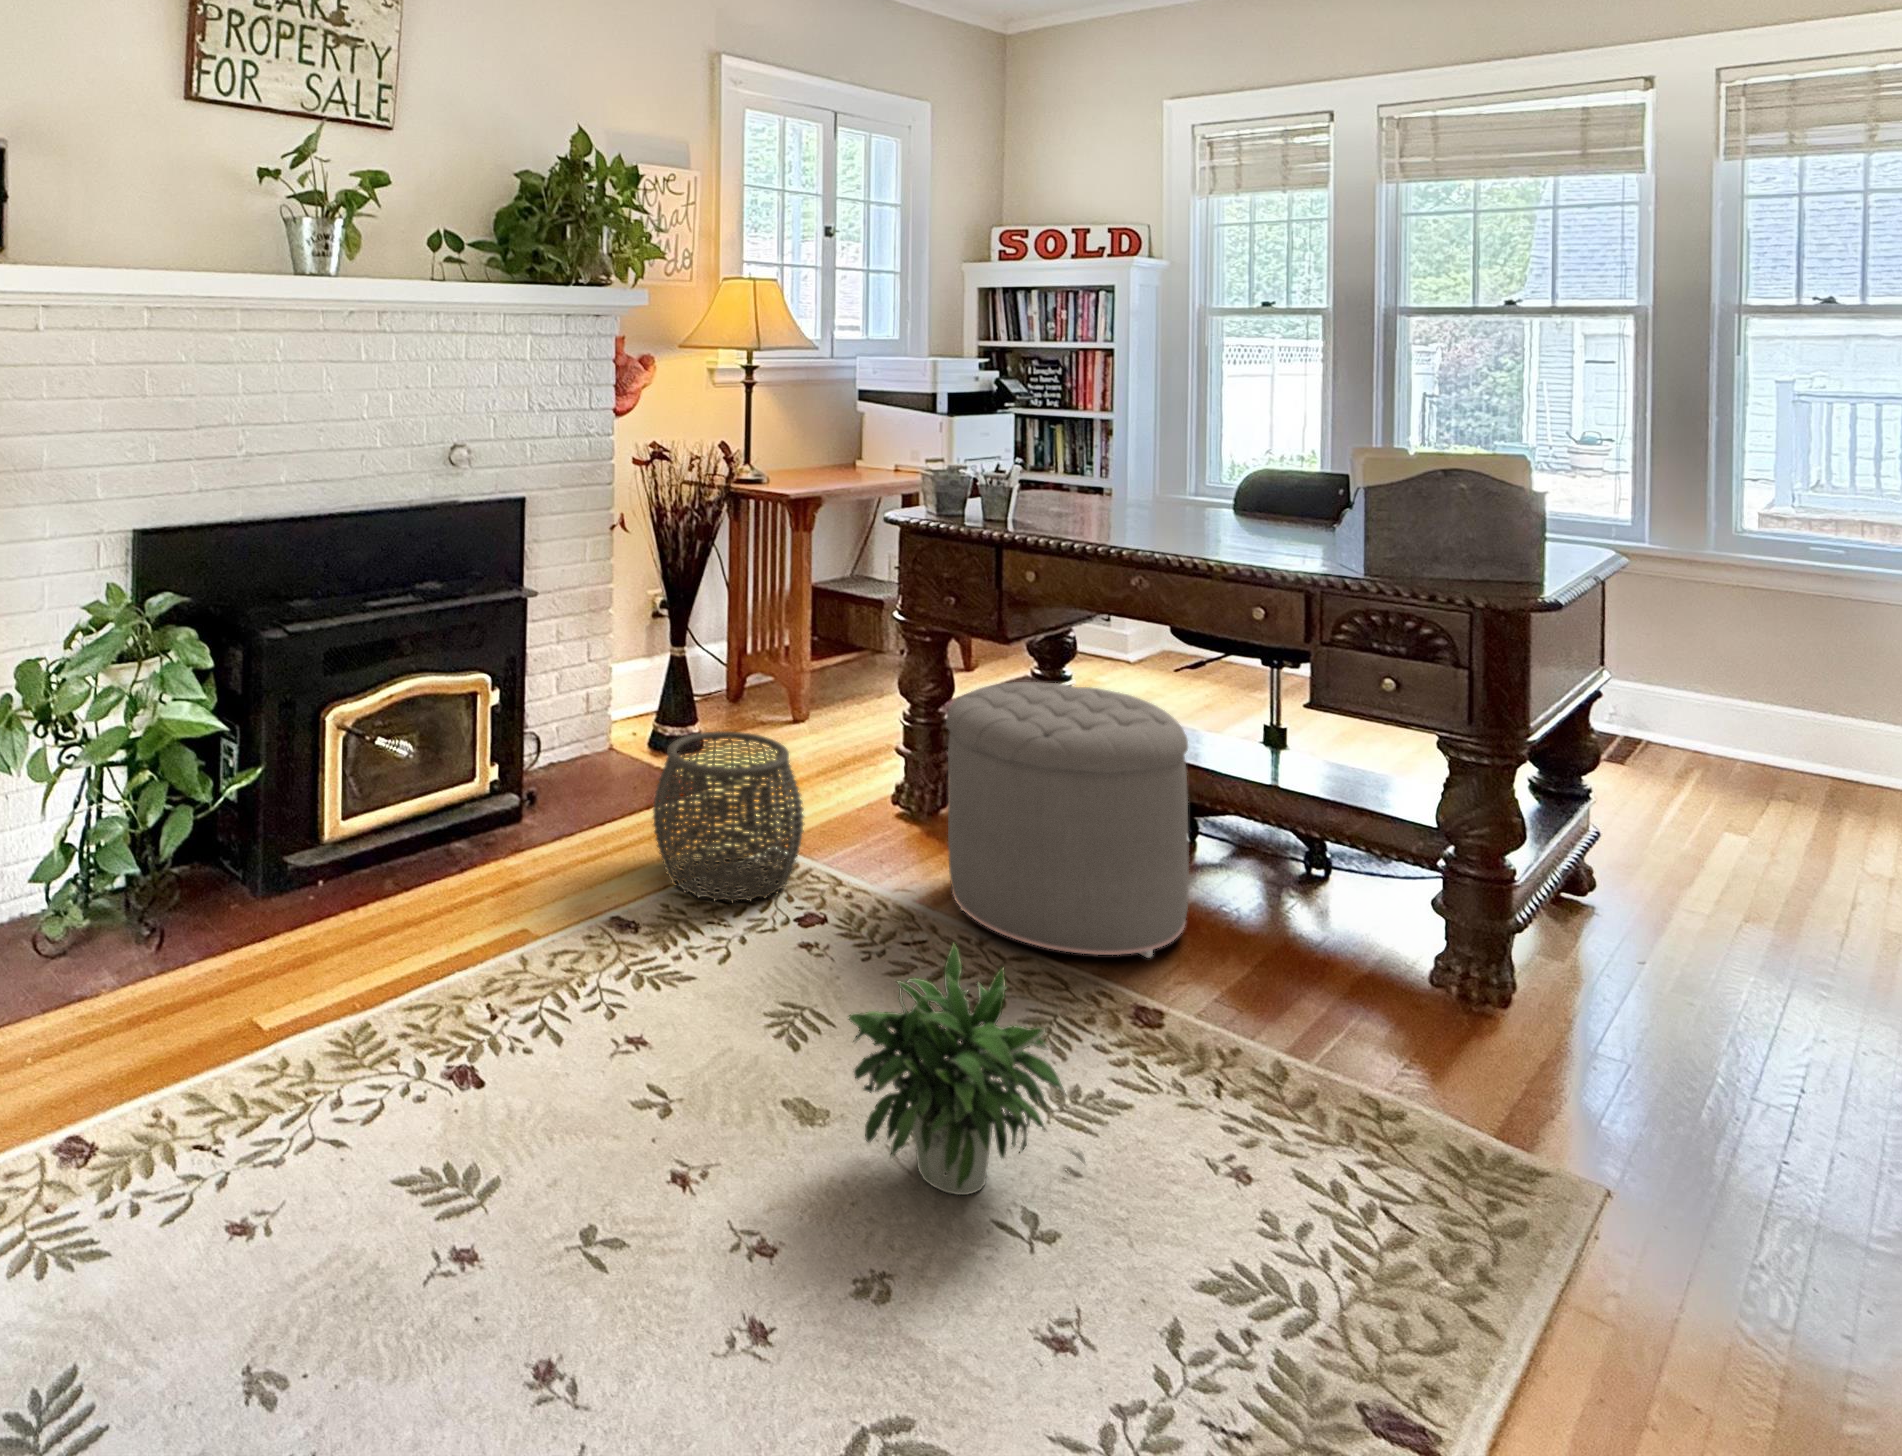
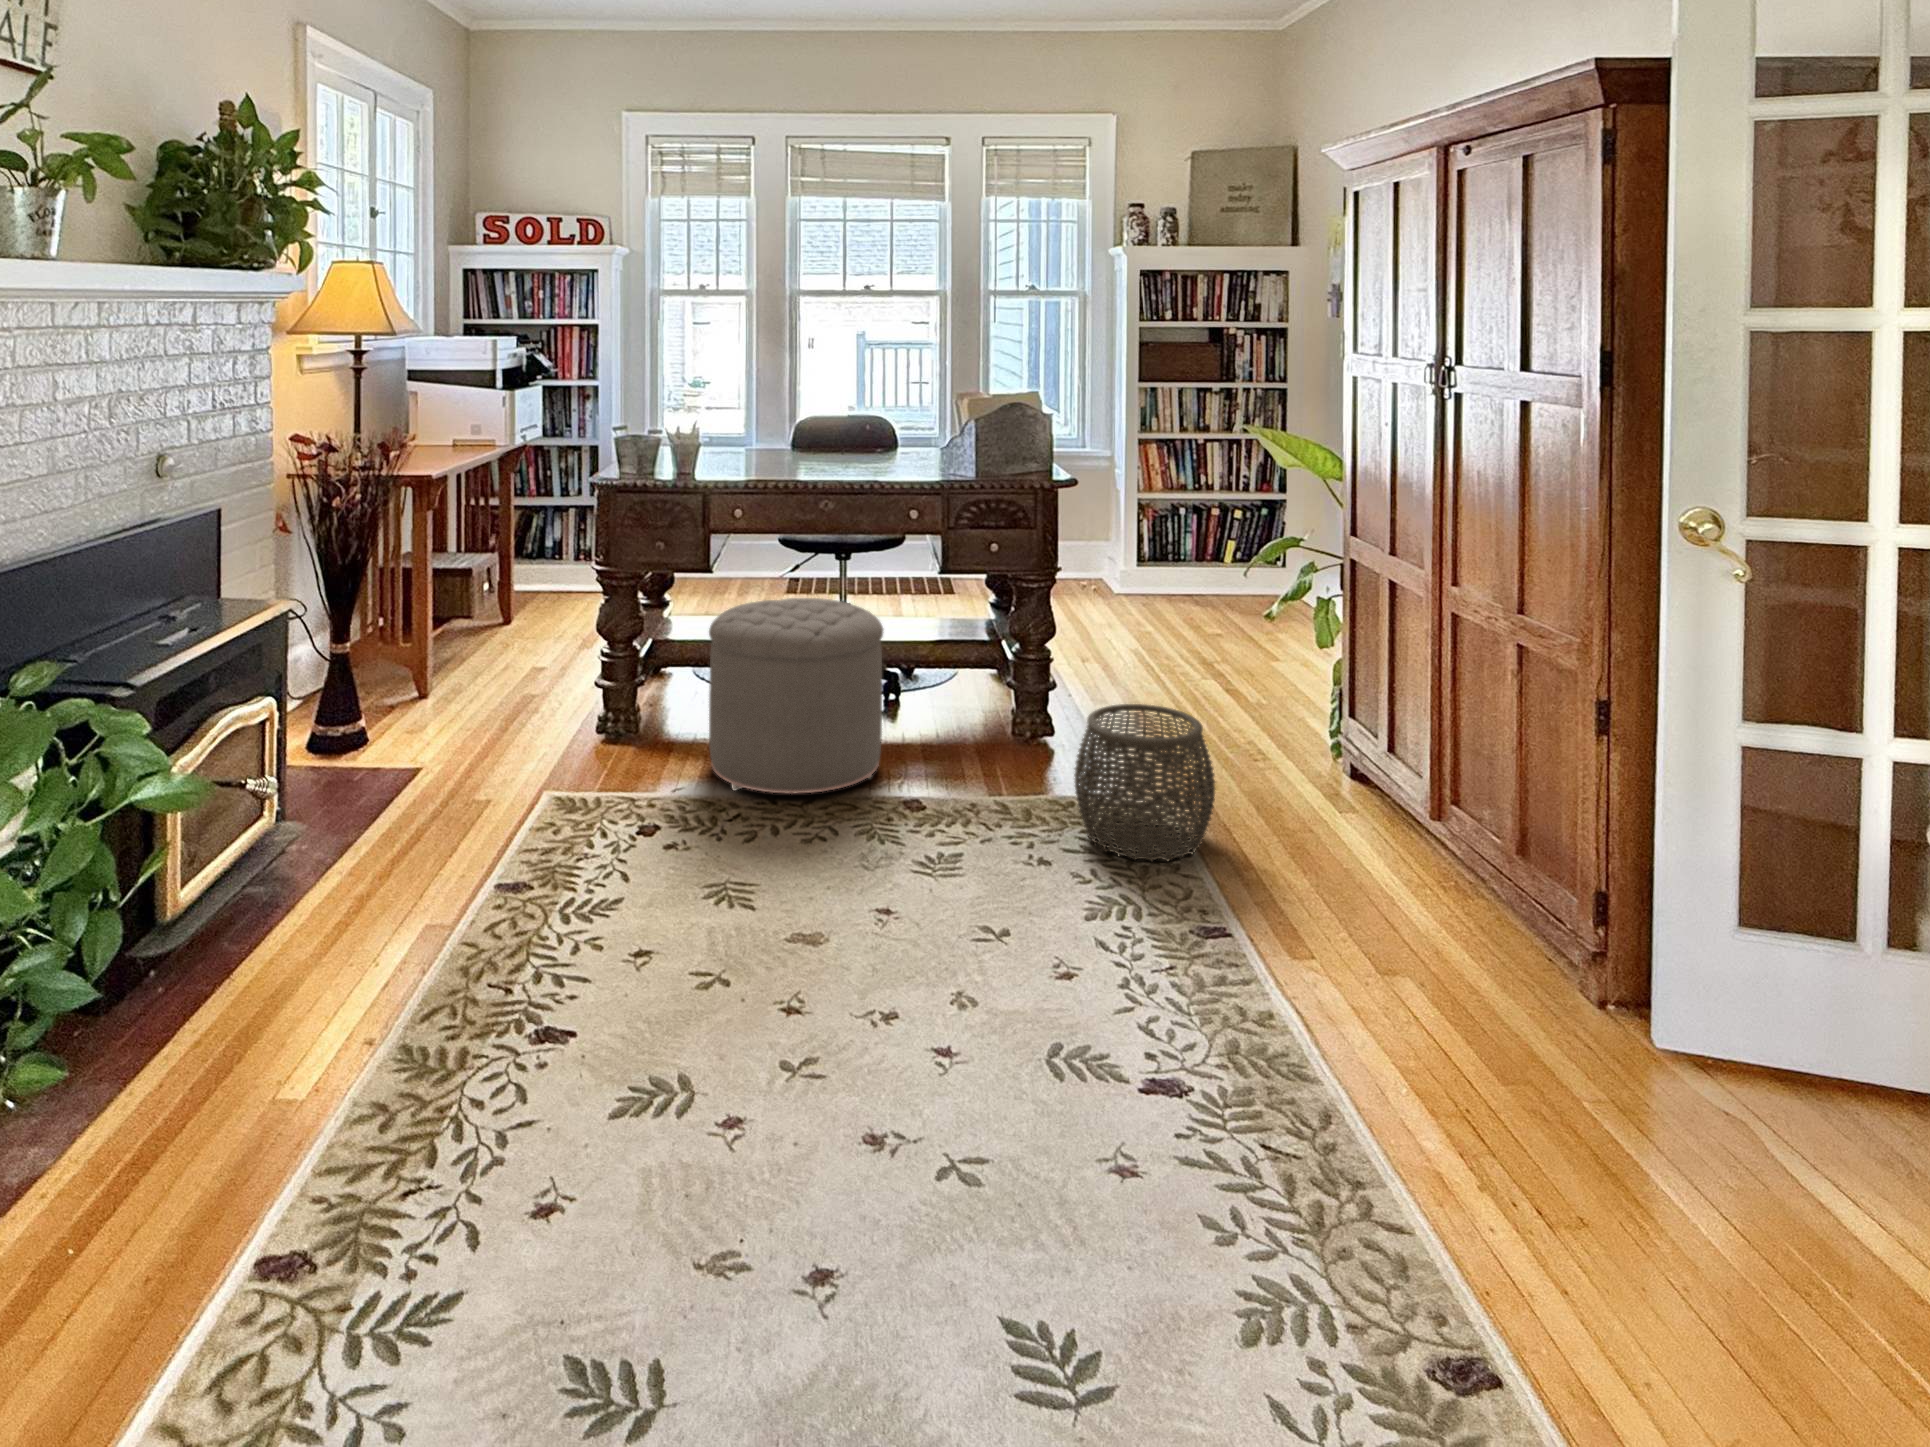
woven basket: present [653,731,804,902] -> present [1074,704,1215,861]
potted plant: present [848,944,1085,1195] -> none [858,779,993,939]

